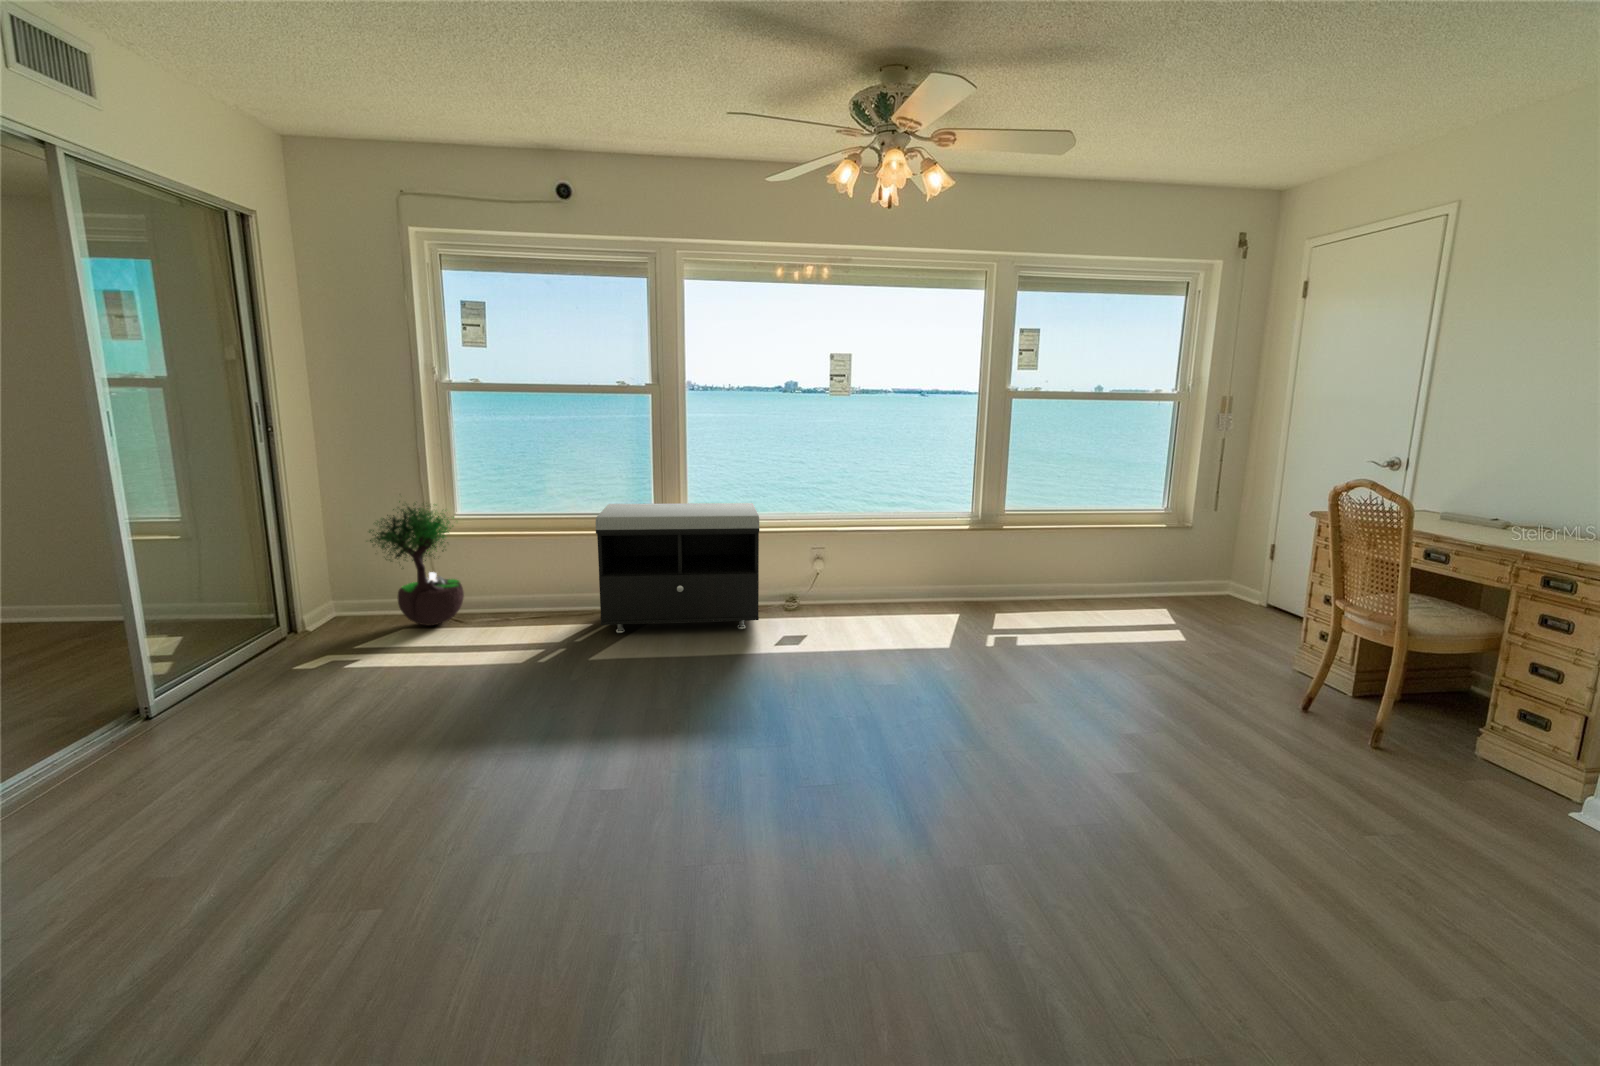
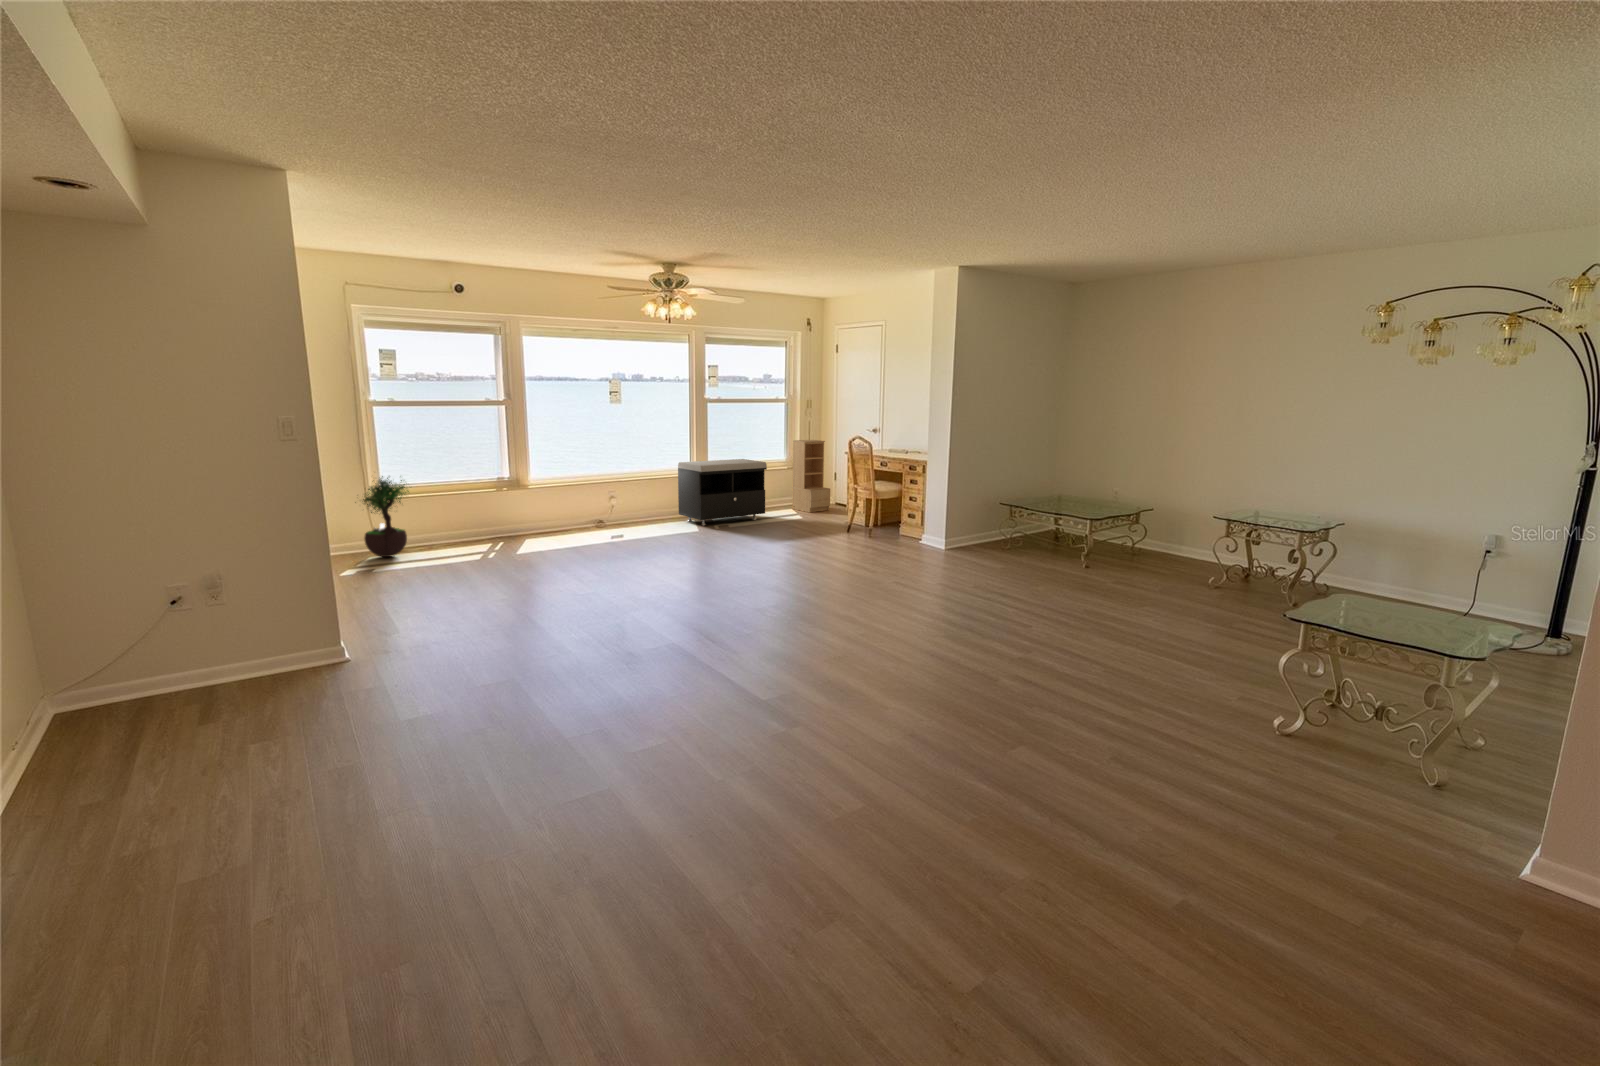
bookshelf: none [1165,473,1255,614] -> present [792,440,830,512]
storage bench: present [595,503,759,633] -> present [678,459,767,525]

